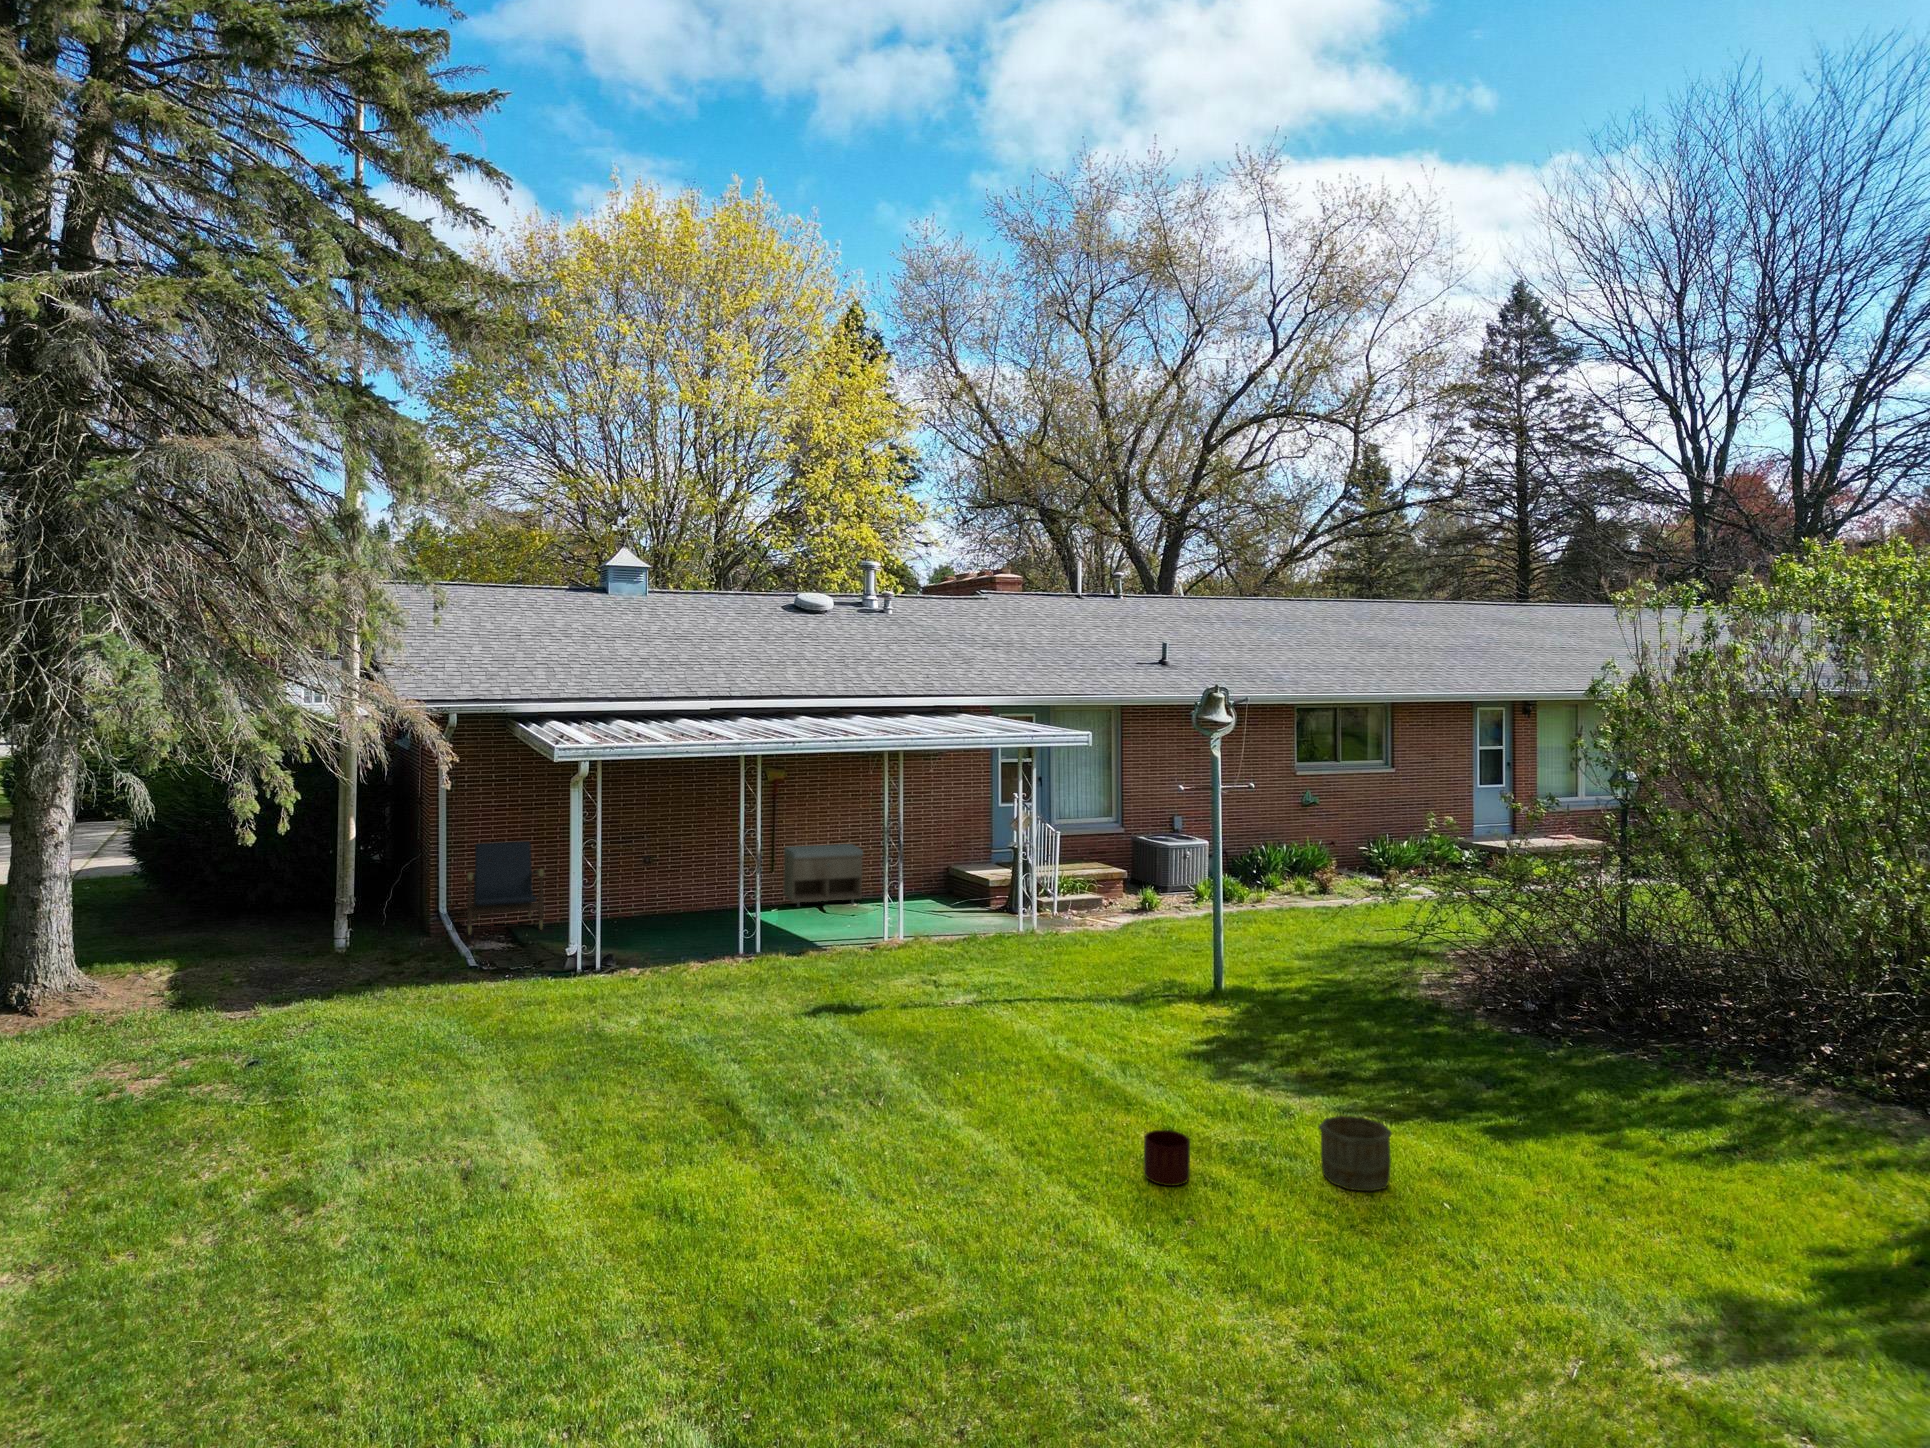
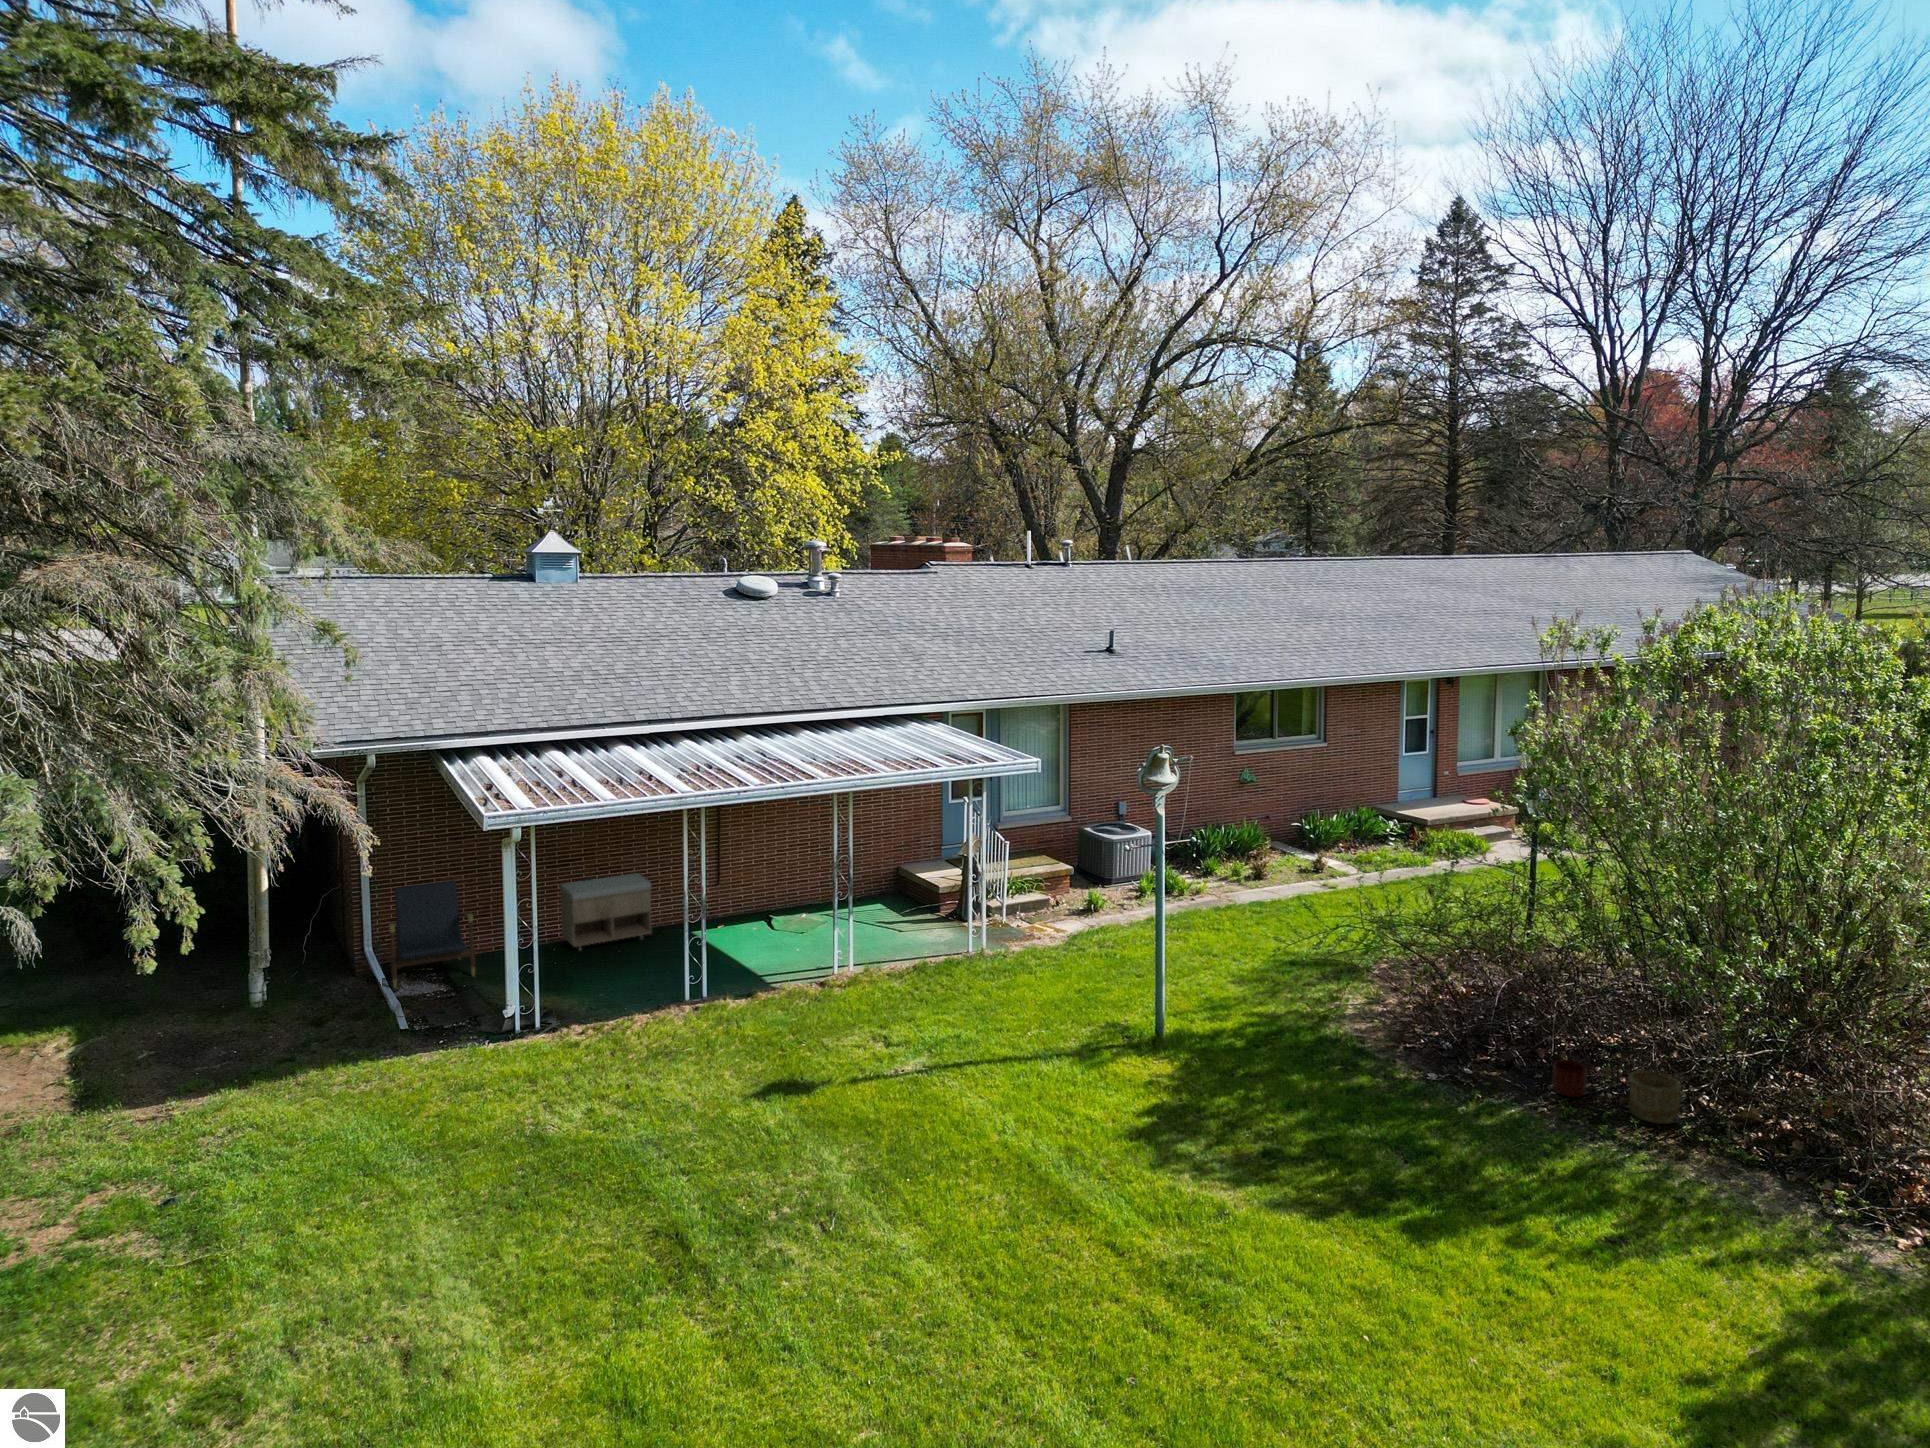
storage bench: present [783,844,863,907] -> present [560,873,651,951]
wooden bucket: present [1319,1115,1391,1191] -> present [1629,1070,1681,1124]
planter: present [1144,1130,1190,1186] -> present [1552,1060,1587,1097]

